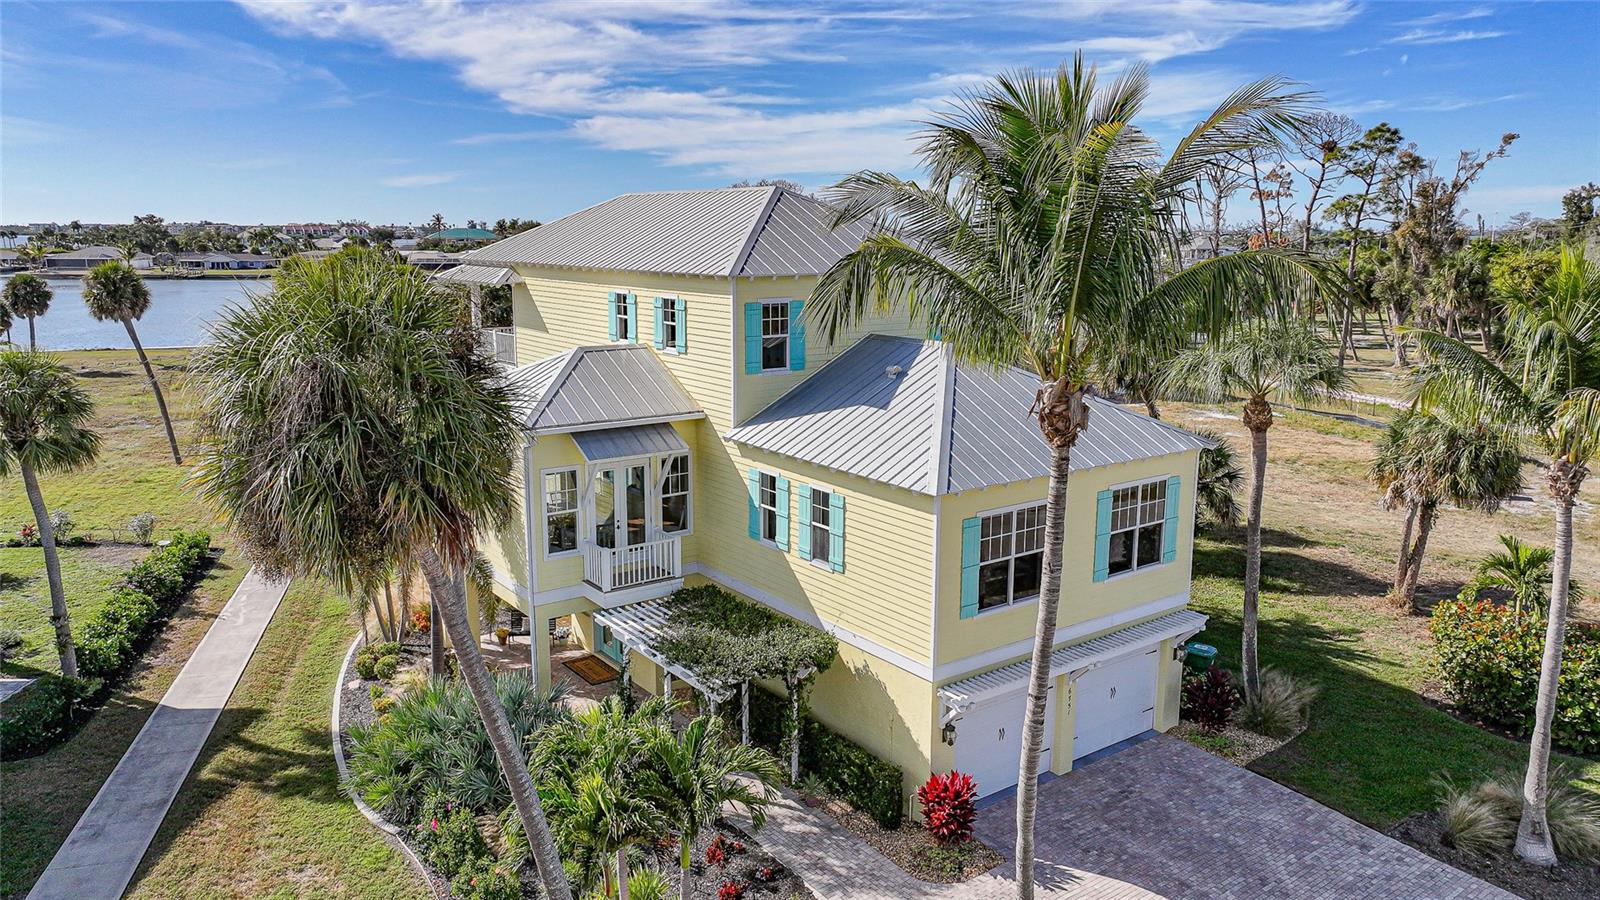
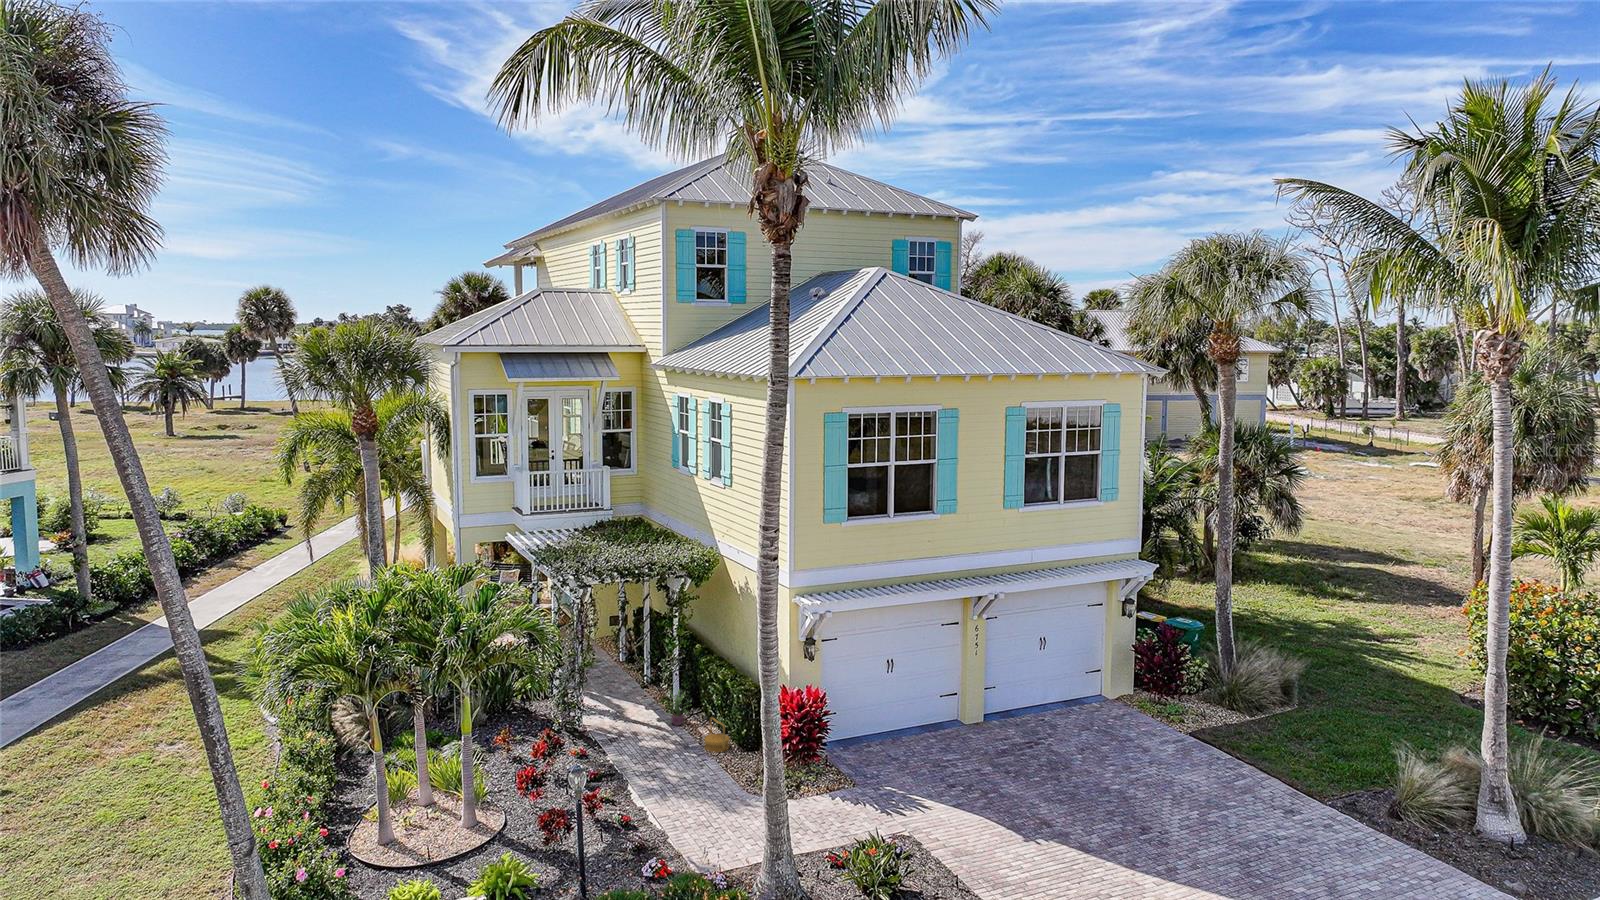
woven basket: none [856,804,881,839] -> present [704,718,730,752]

